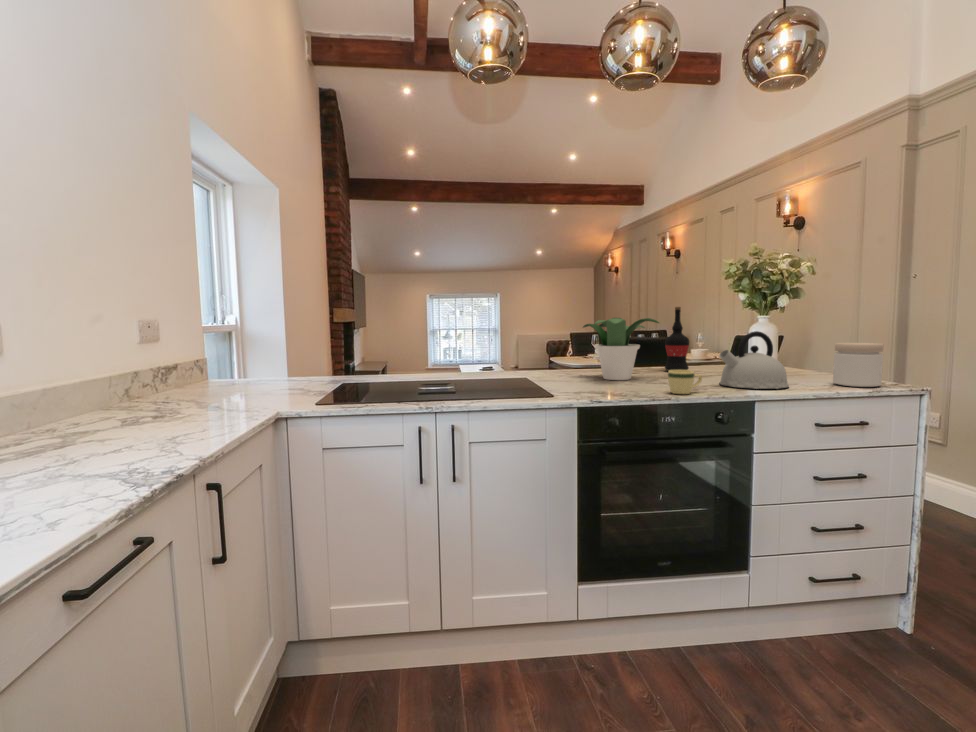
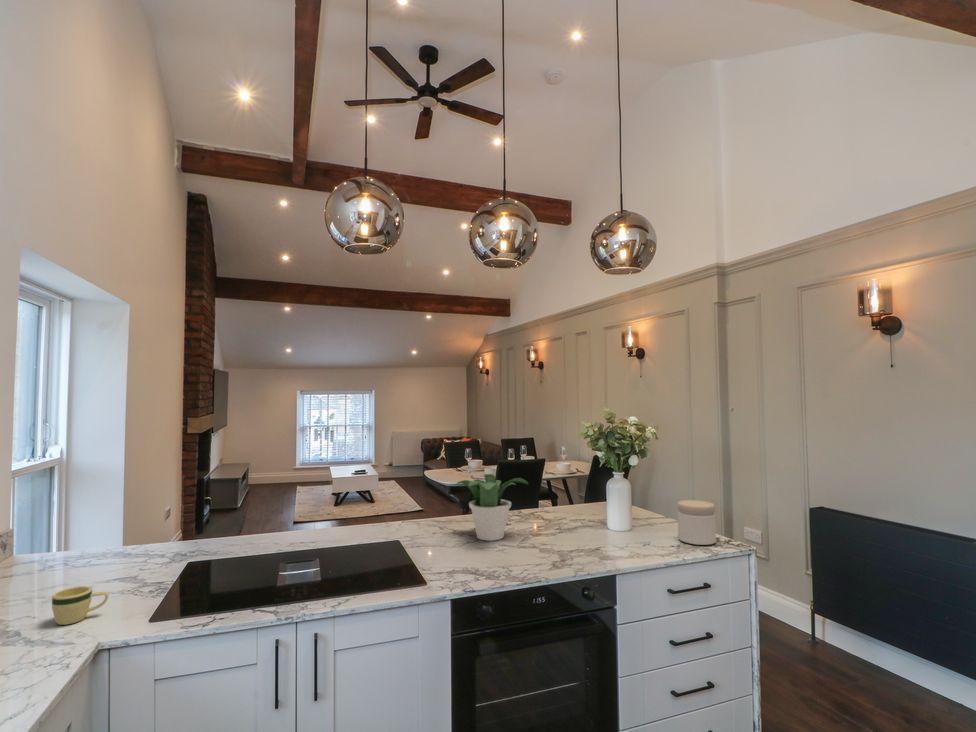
wine bottle: present [665,307,689,371] -> none [535,456,557,519]
kettle: present [719,331,789,389] -> none [583,495,643,554]
mug: present [668,370,702,394] -> present [52,586,108,625]

